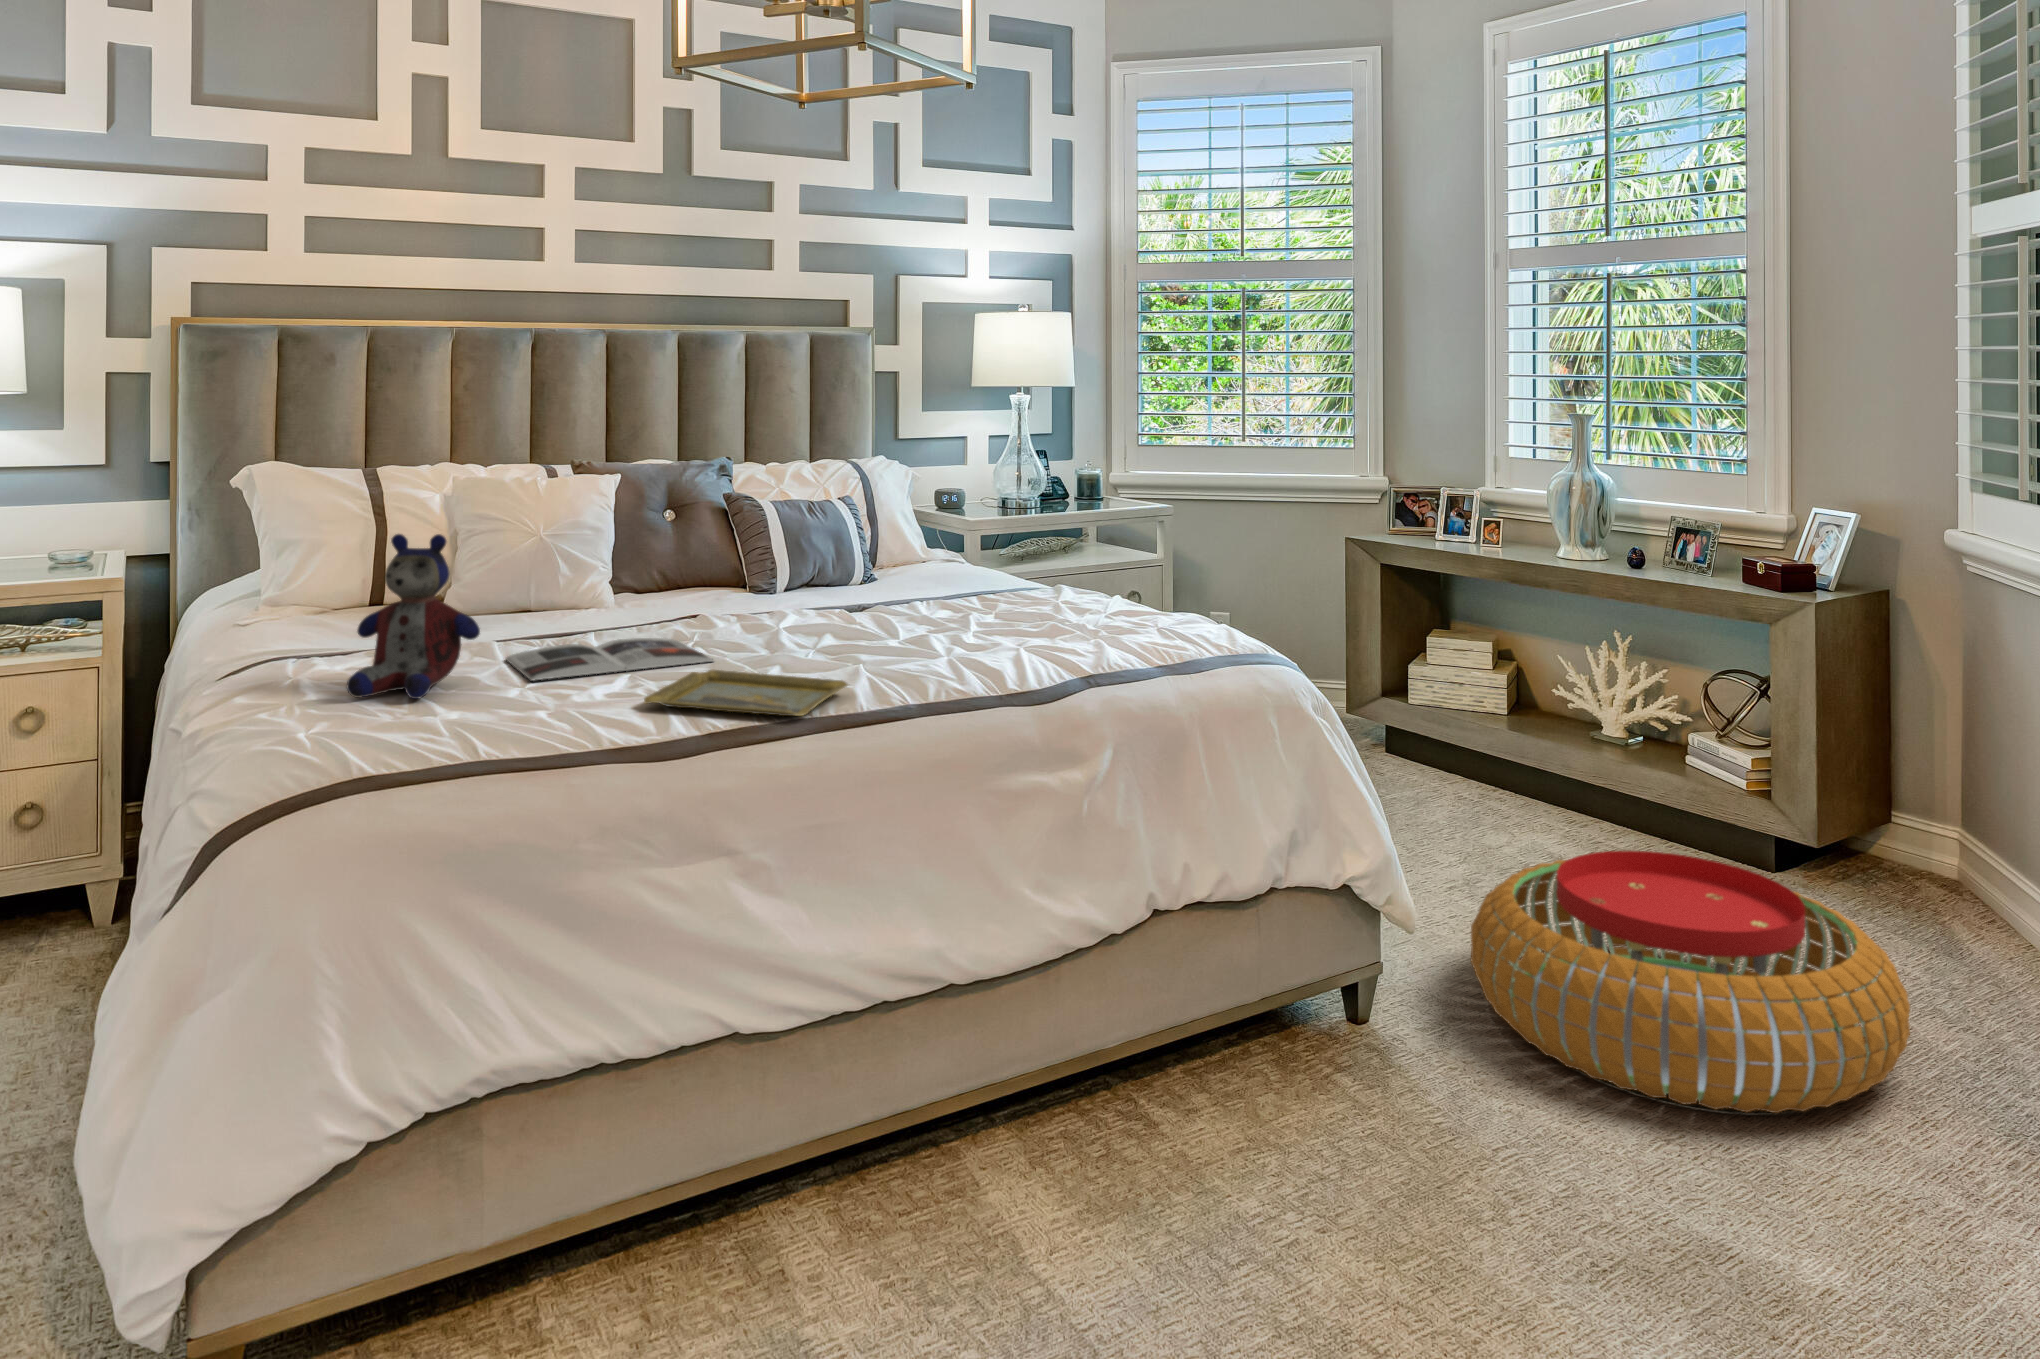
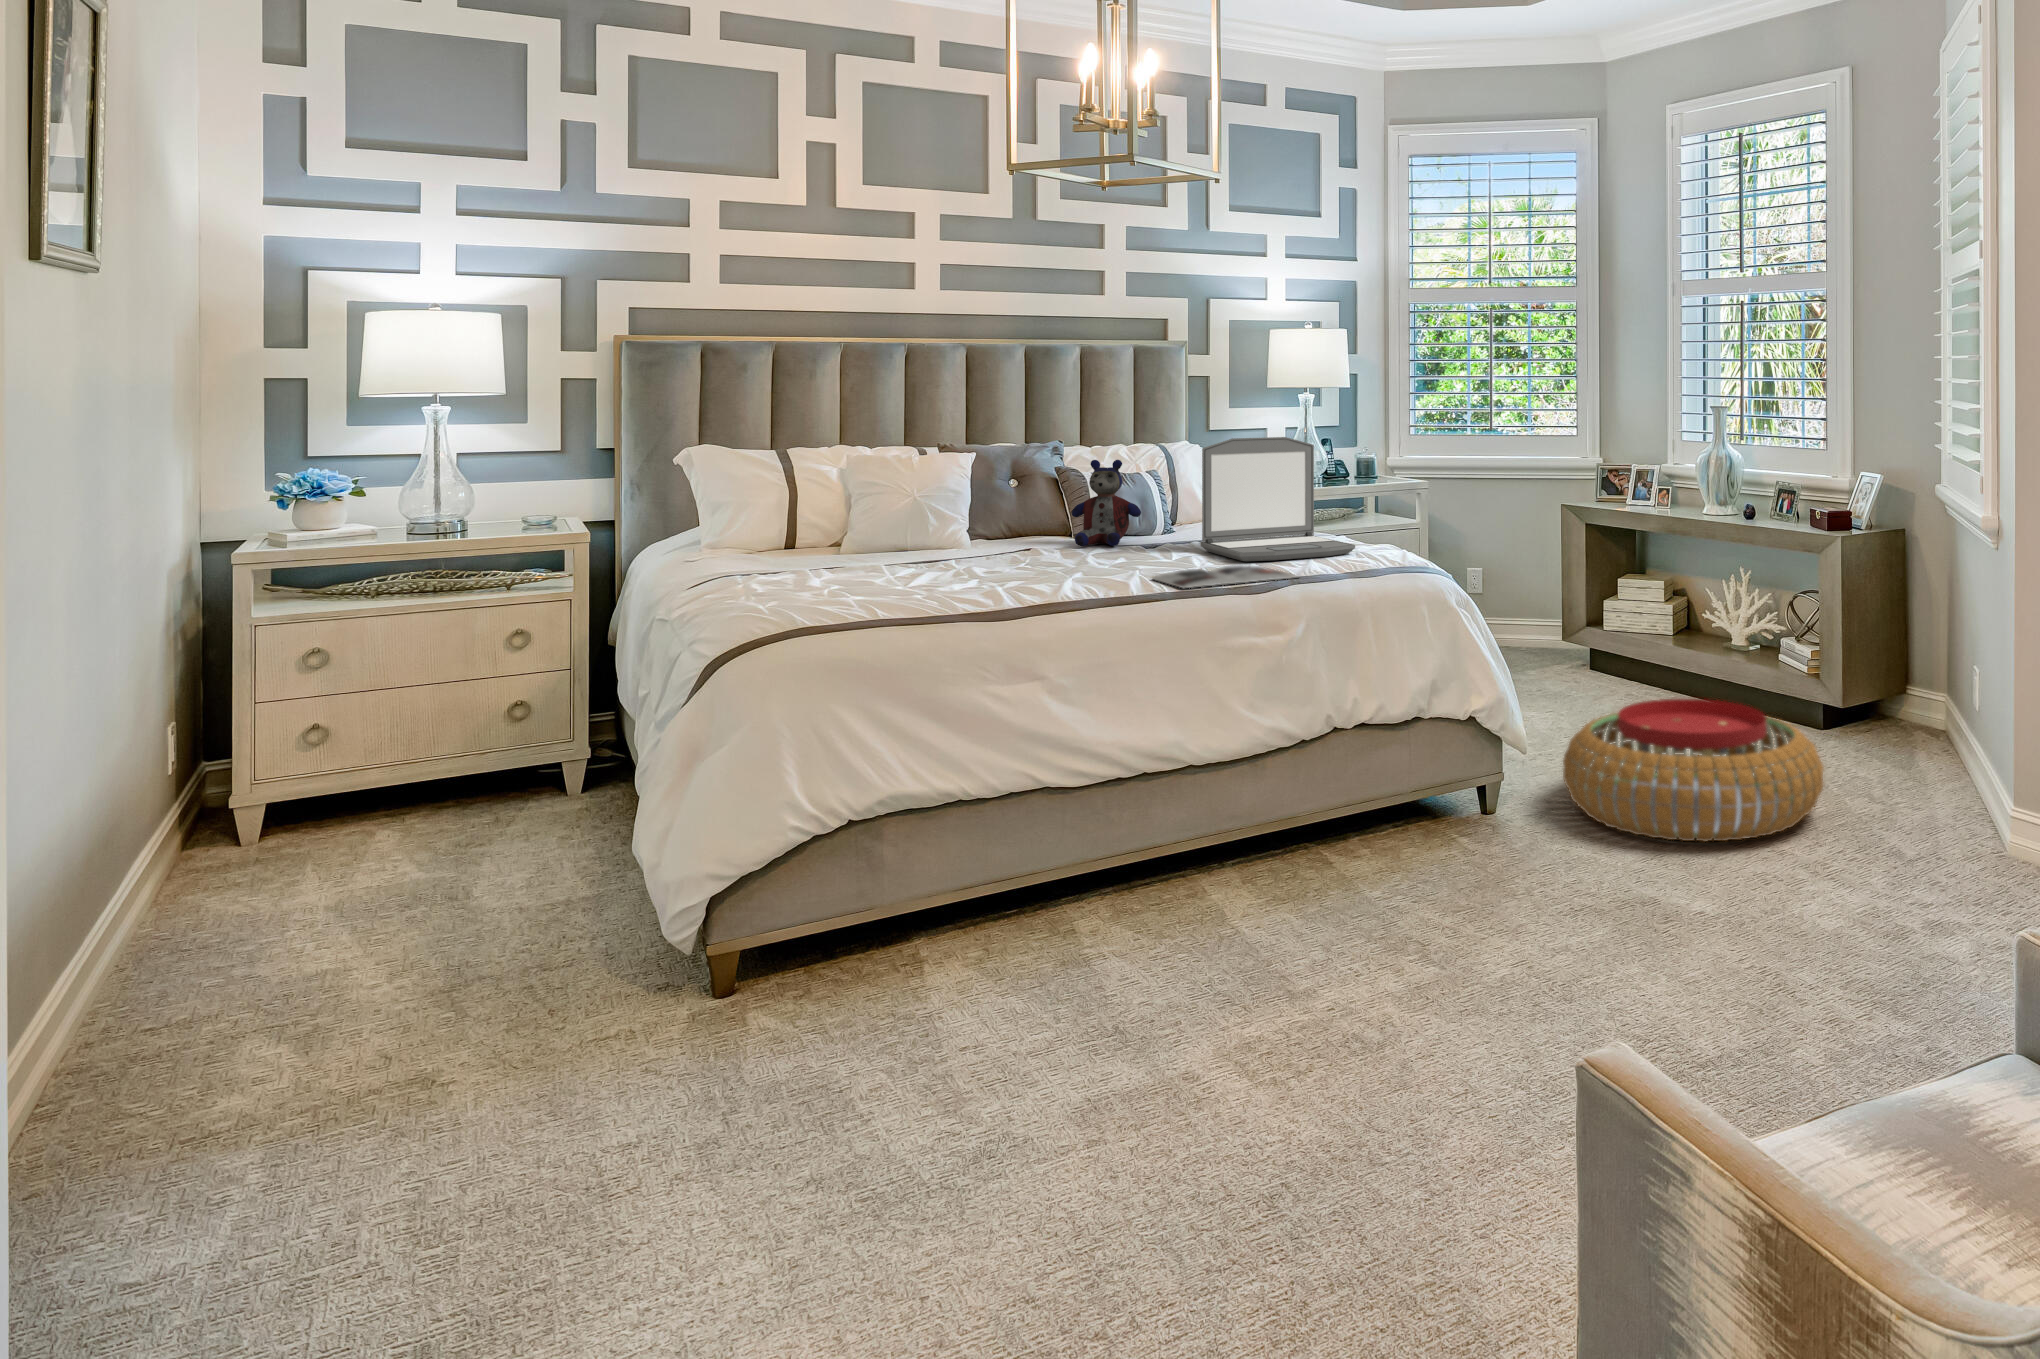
laptop: none [930,458,1151,641] -> present [1201,437,1355,561]
stuffed bear: present [347,534,480,699] -> present [1072,460,1141,546]
magazine: present [506,638,713,681] -> present [1153,565,1298,588]
tray: present [644,670,848,716] -> none [988,576,1128,597]

